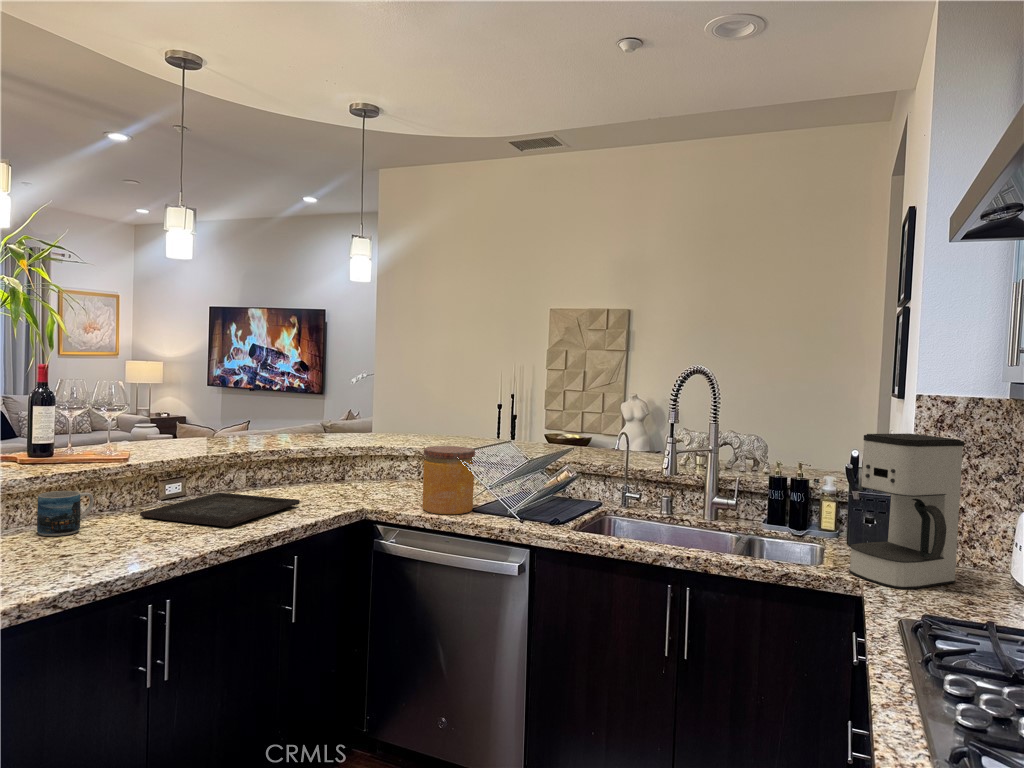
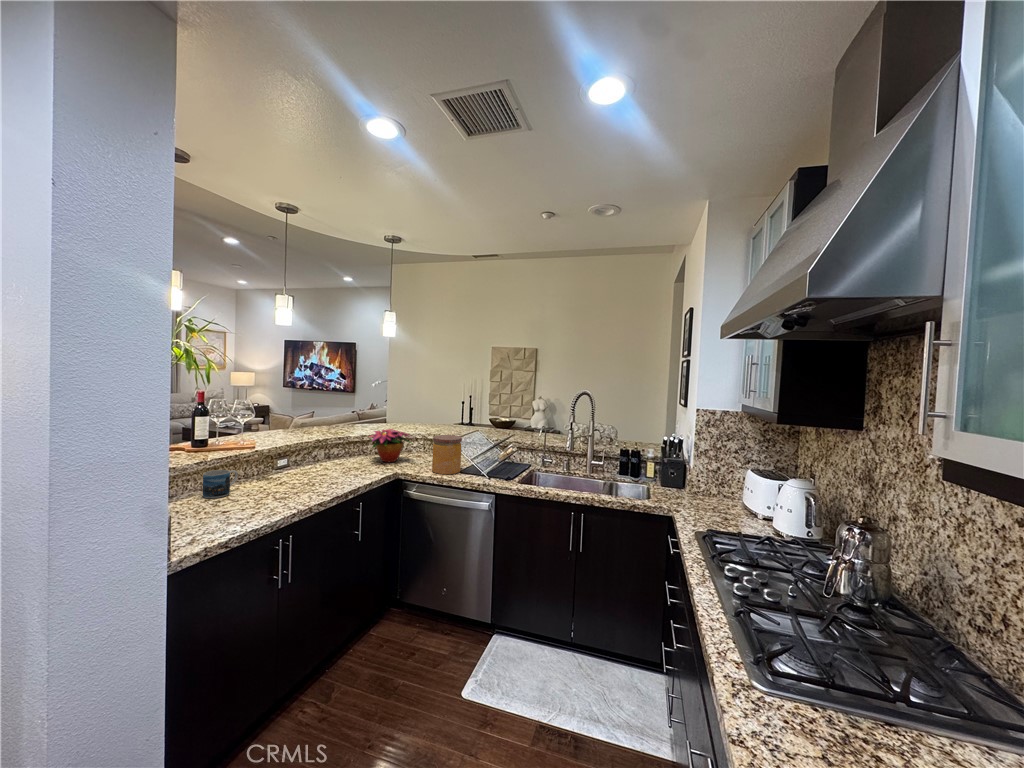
coffee maker: present [849,434,964,589] -> none [665,430,722,513]
flower arrangement: none [312,435,398,494] -> present [369,429,411,462]
tray: present [140,493,300,527] -> none [265,464,361,488]

